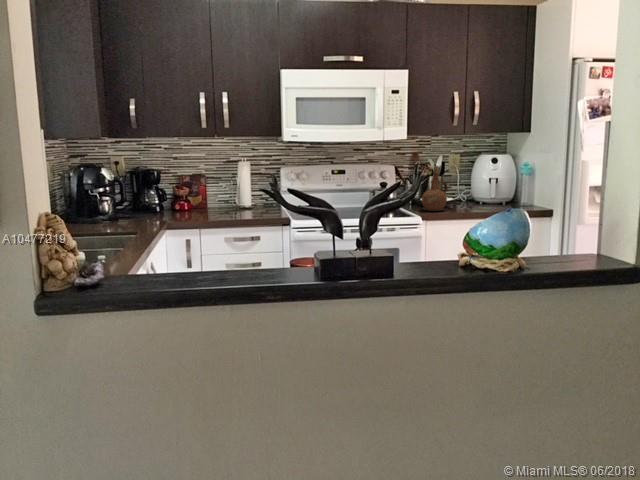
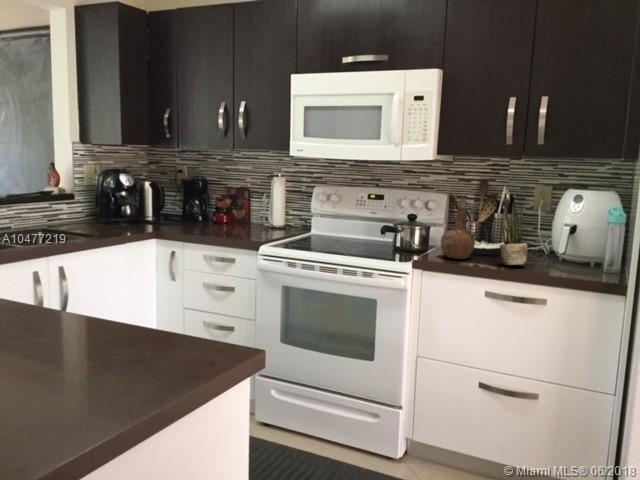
potted plant: none [465,166,486,210] -> present [500,203,528,265]

